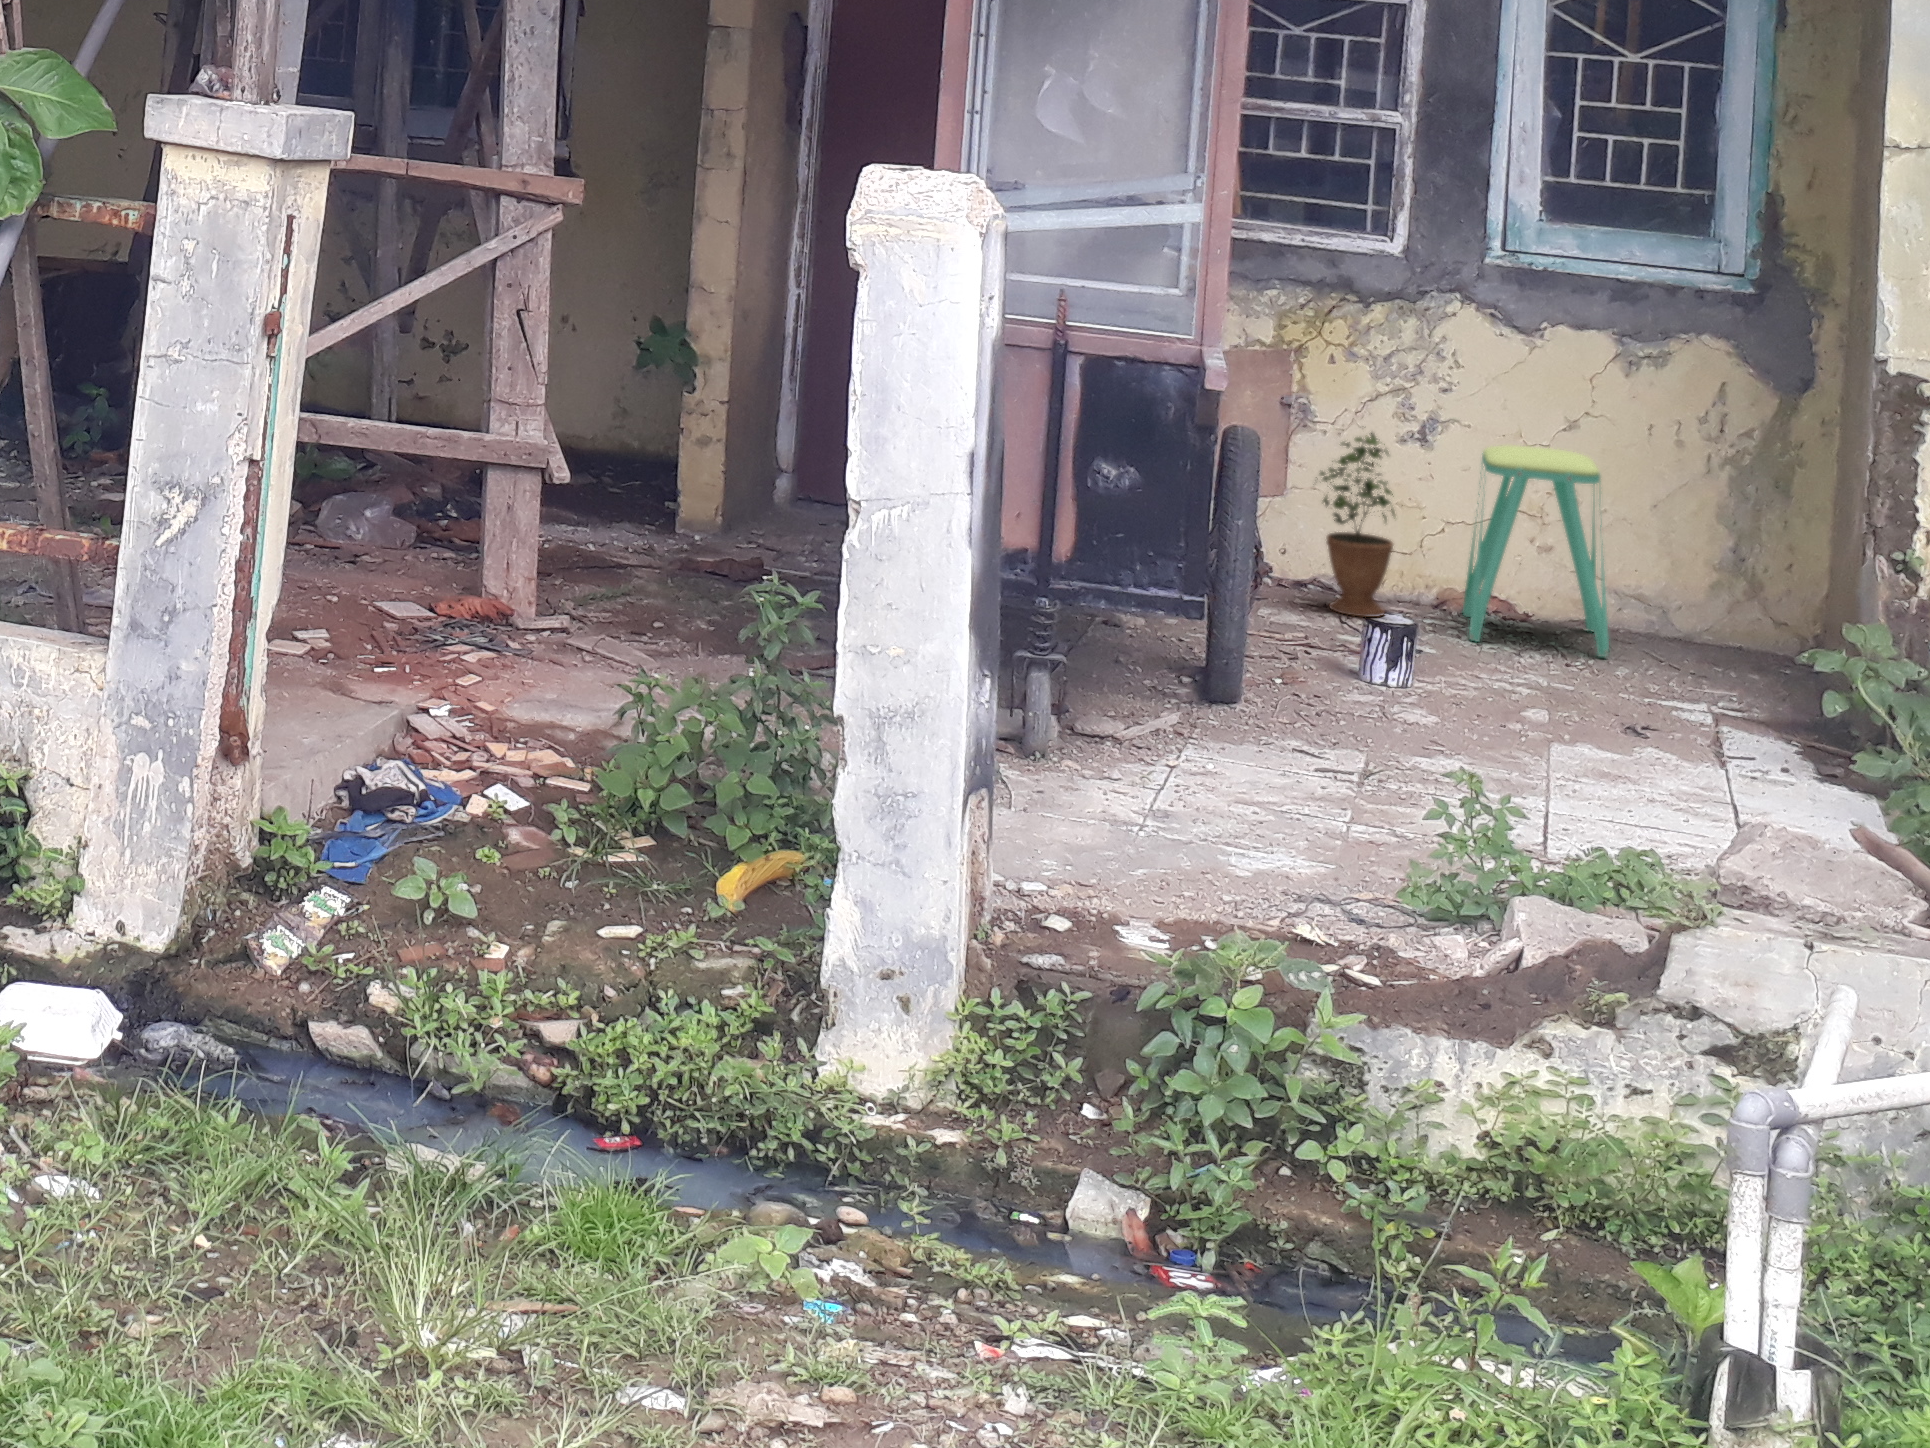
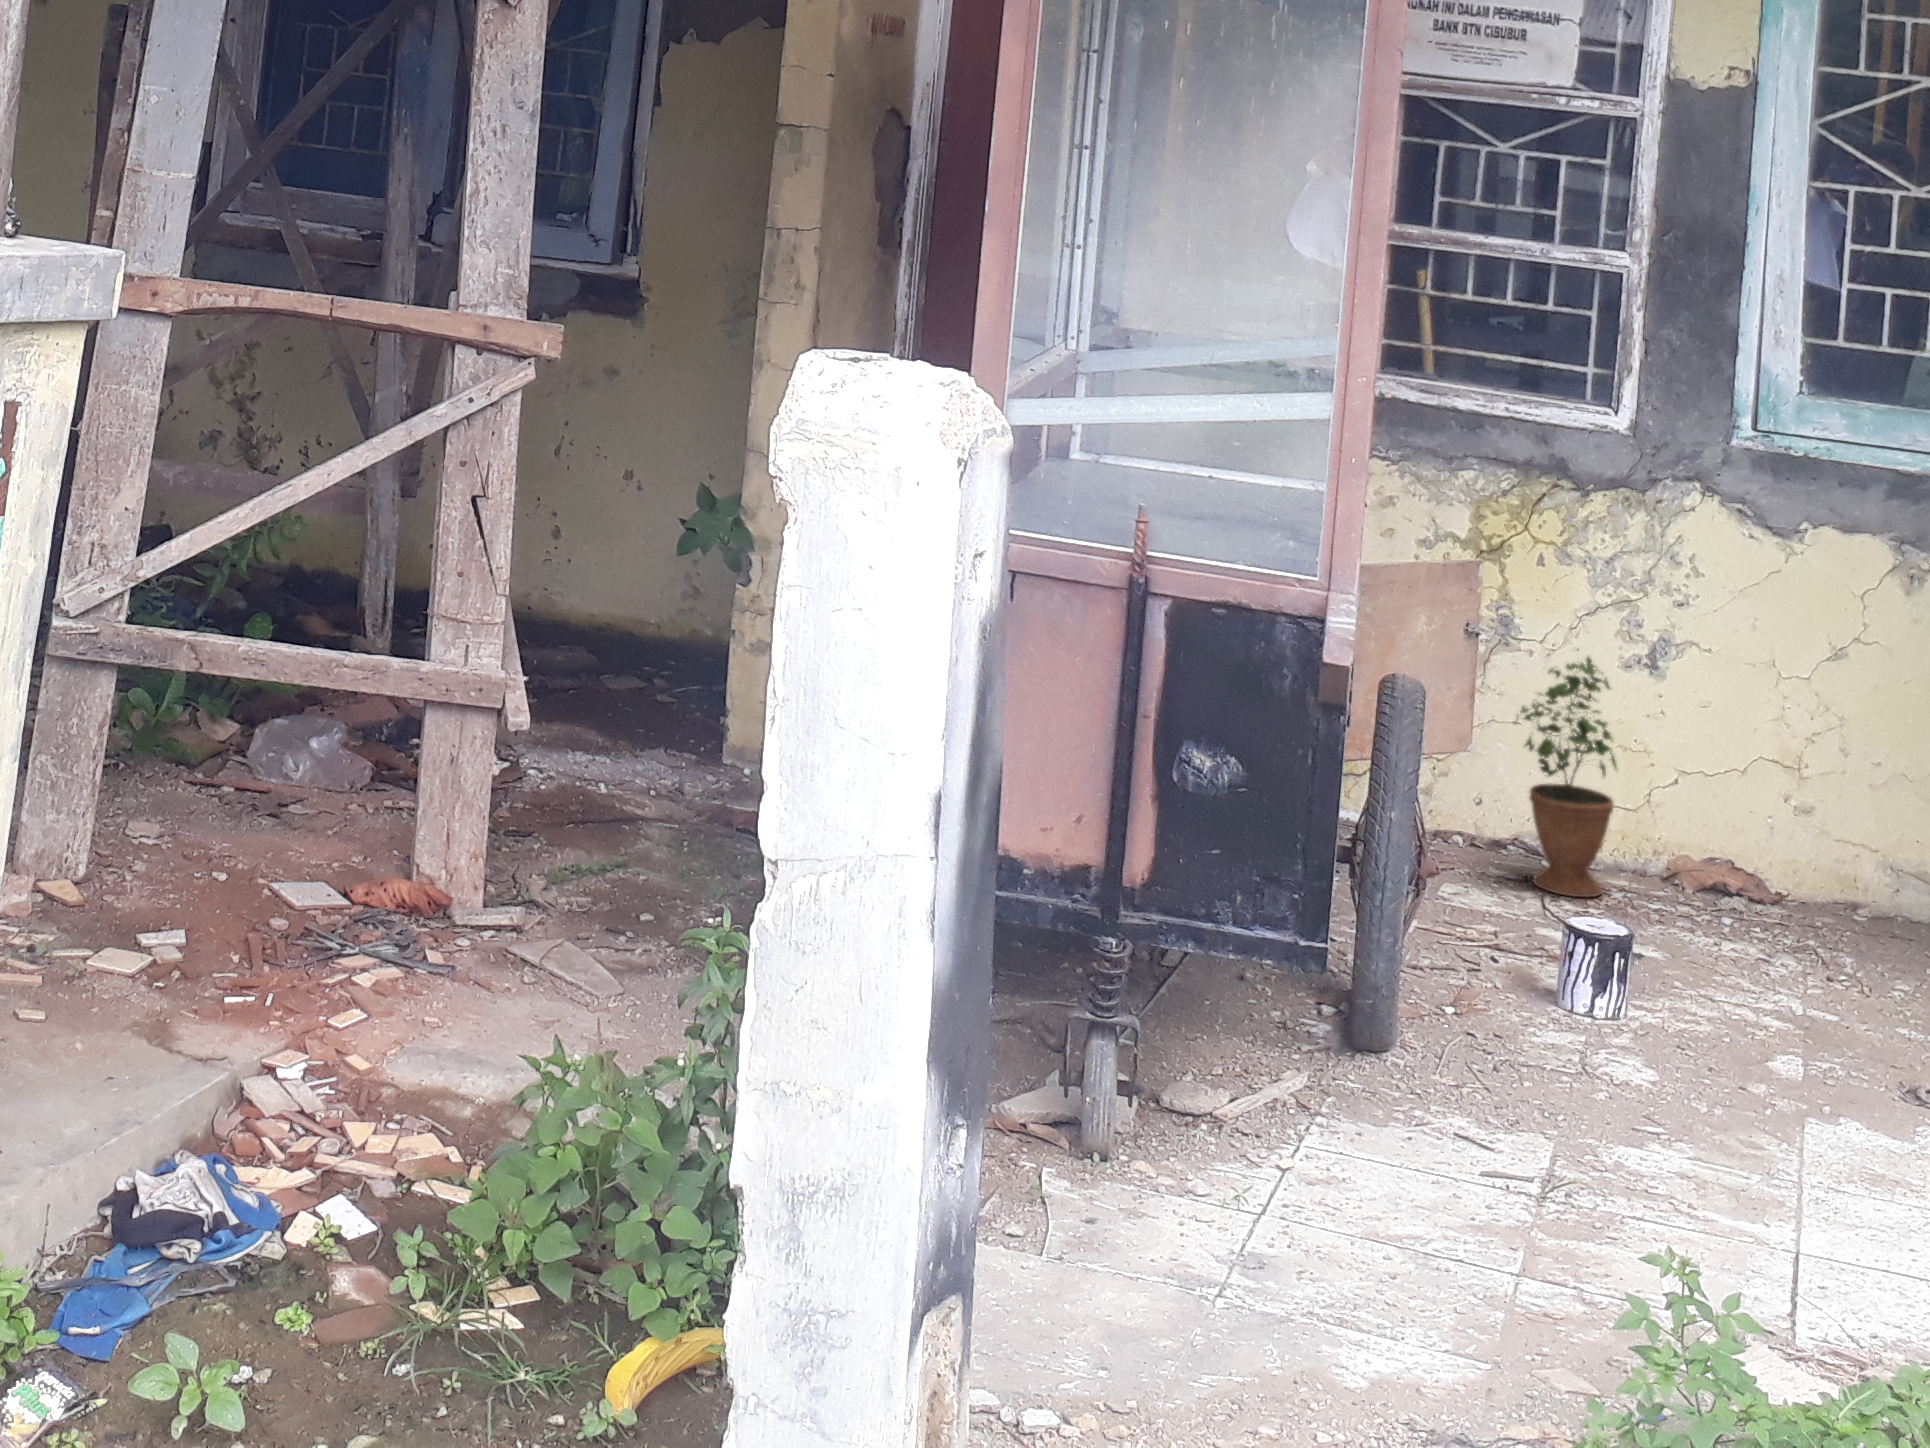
stool: present [1463,445,1609,656] -> none [1701,680,1885,965]

